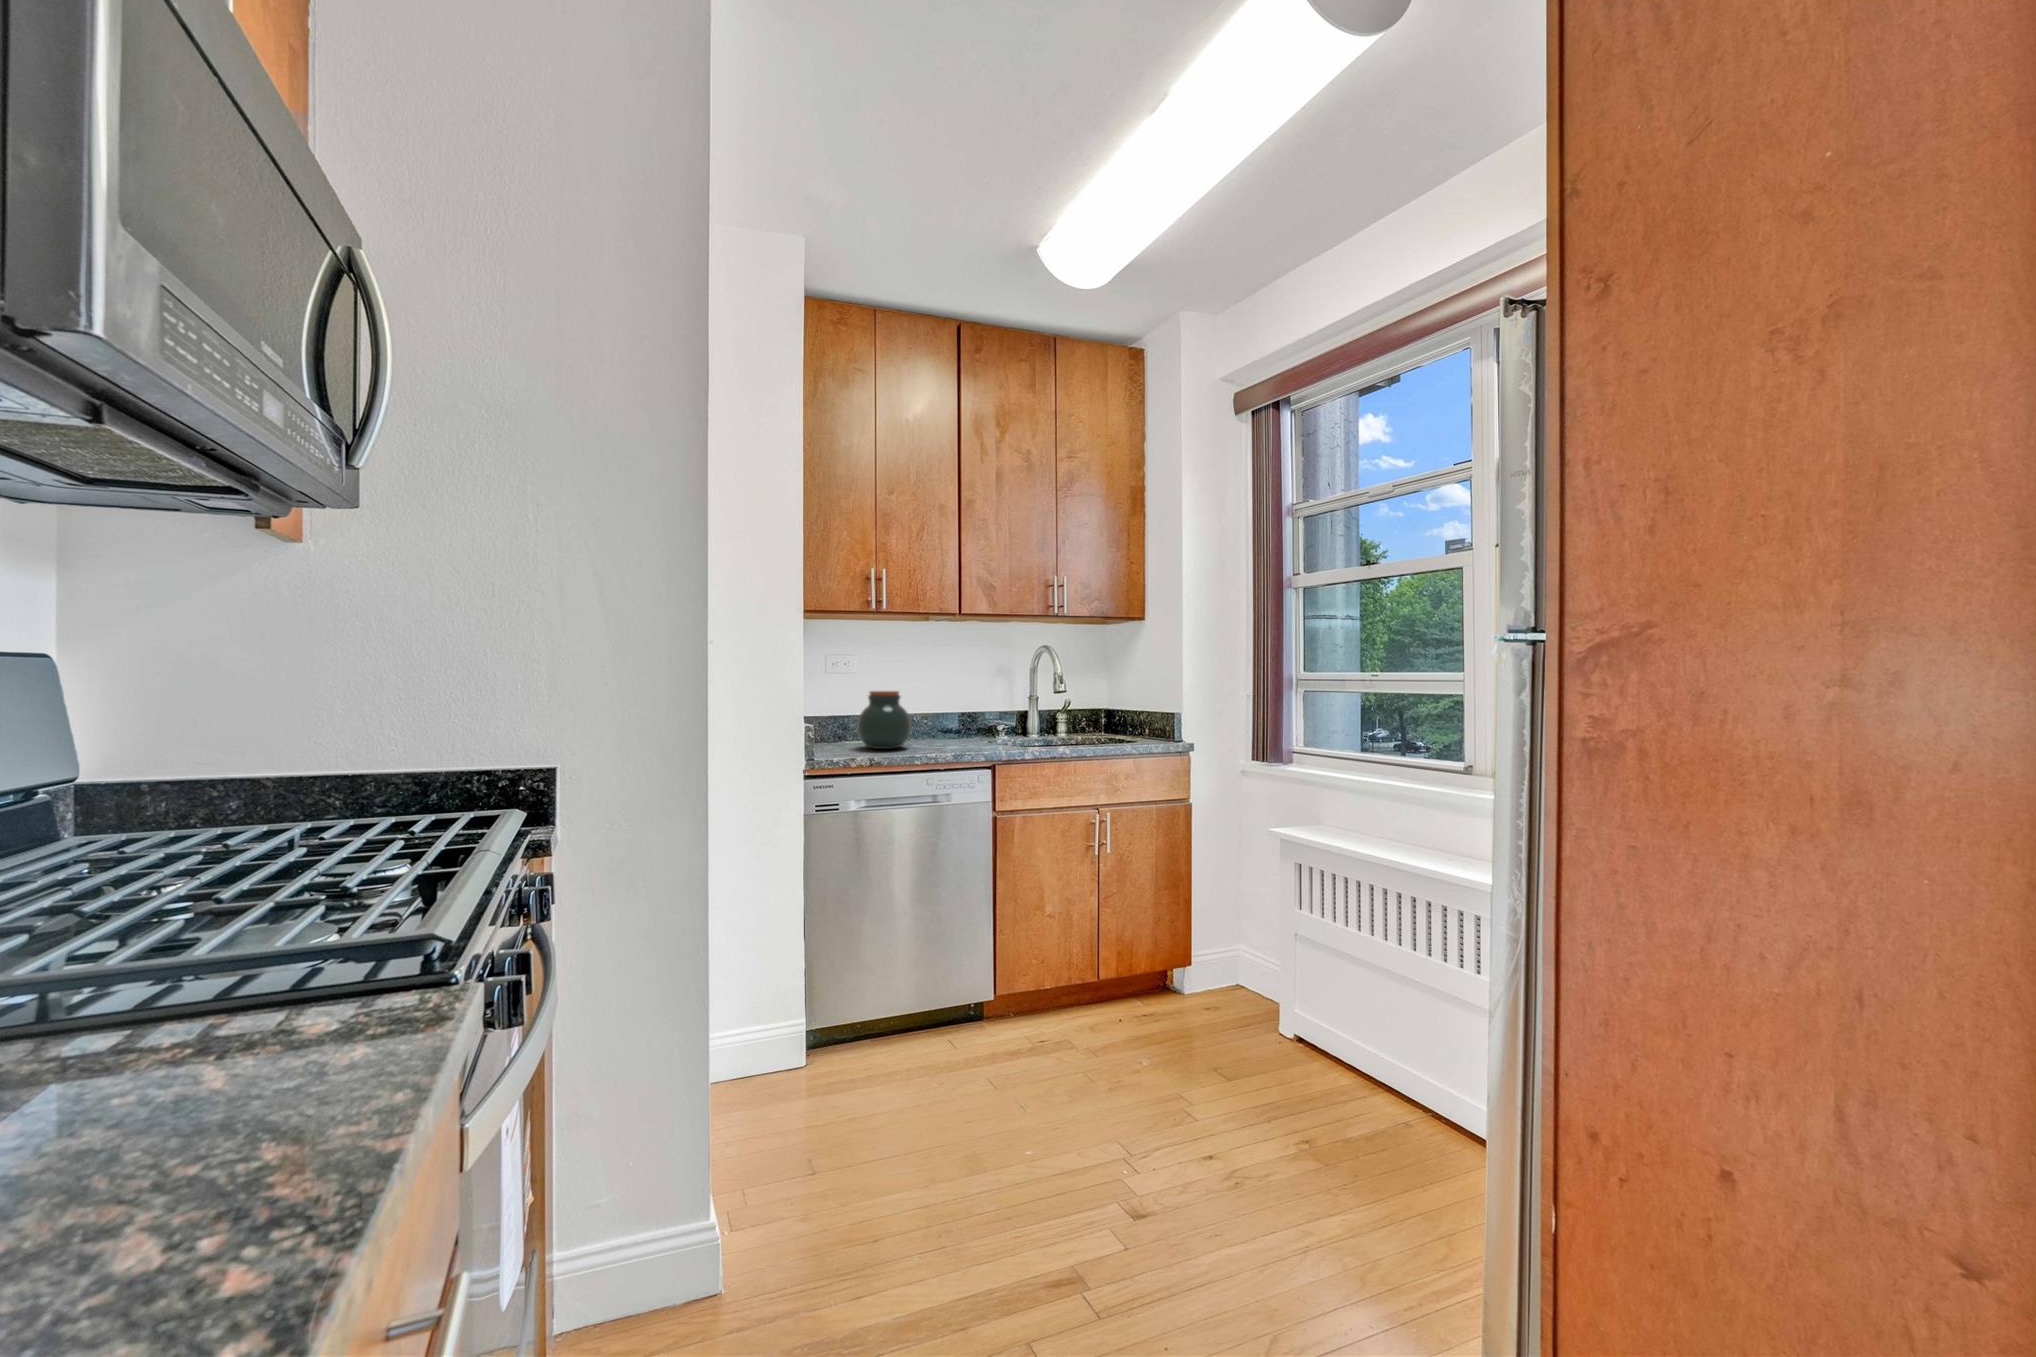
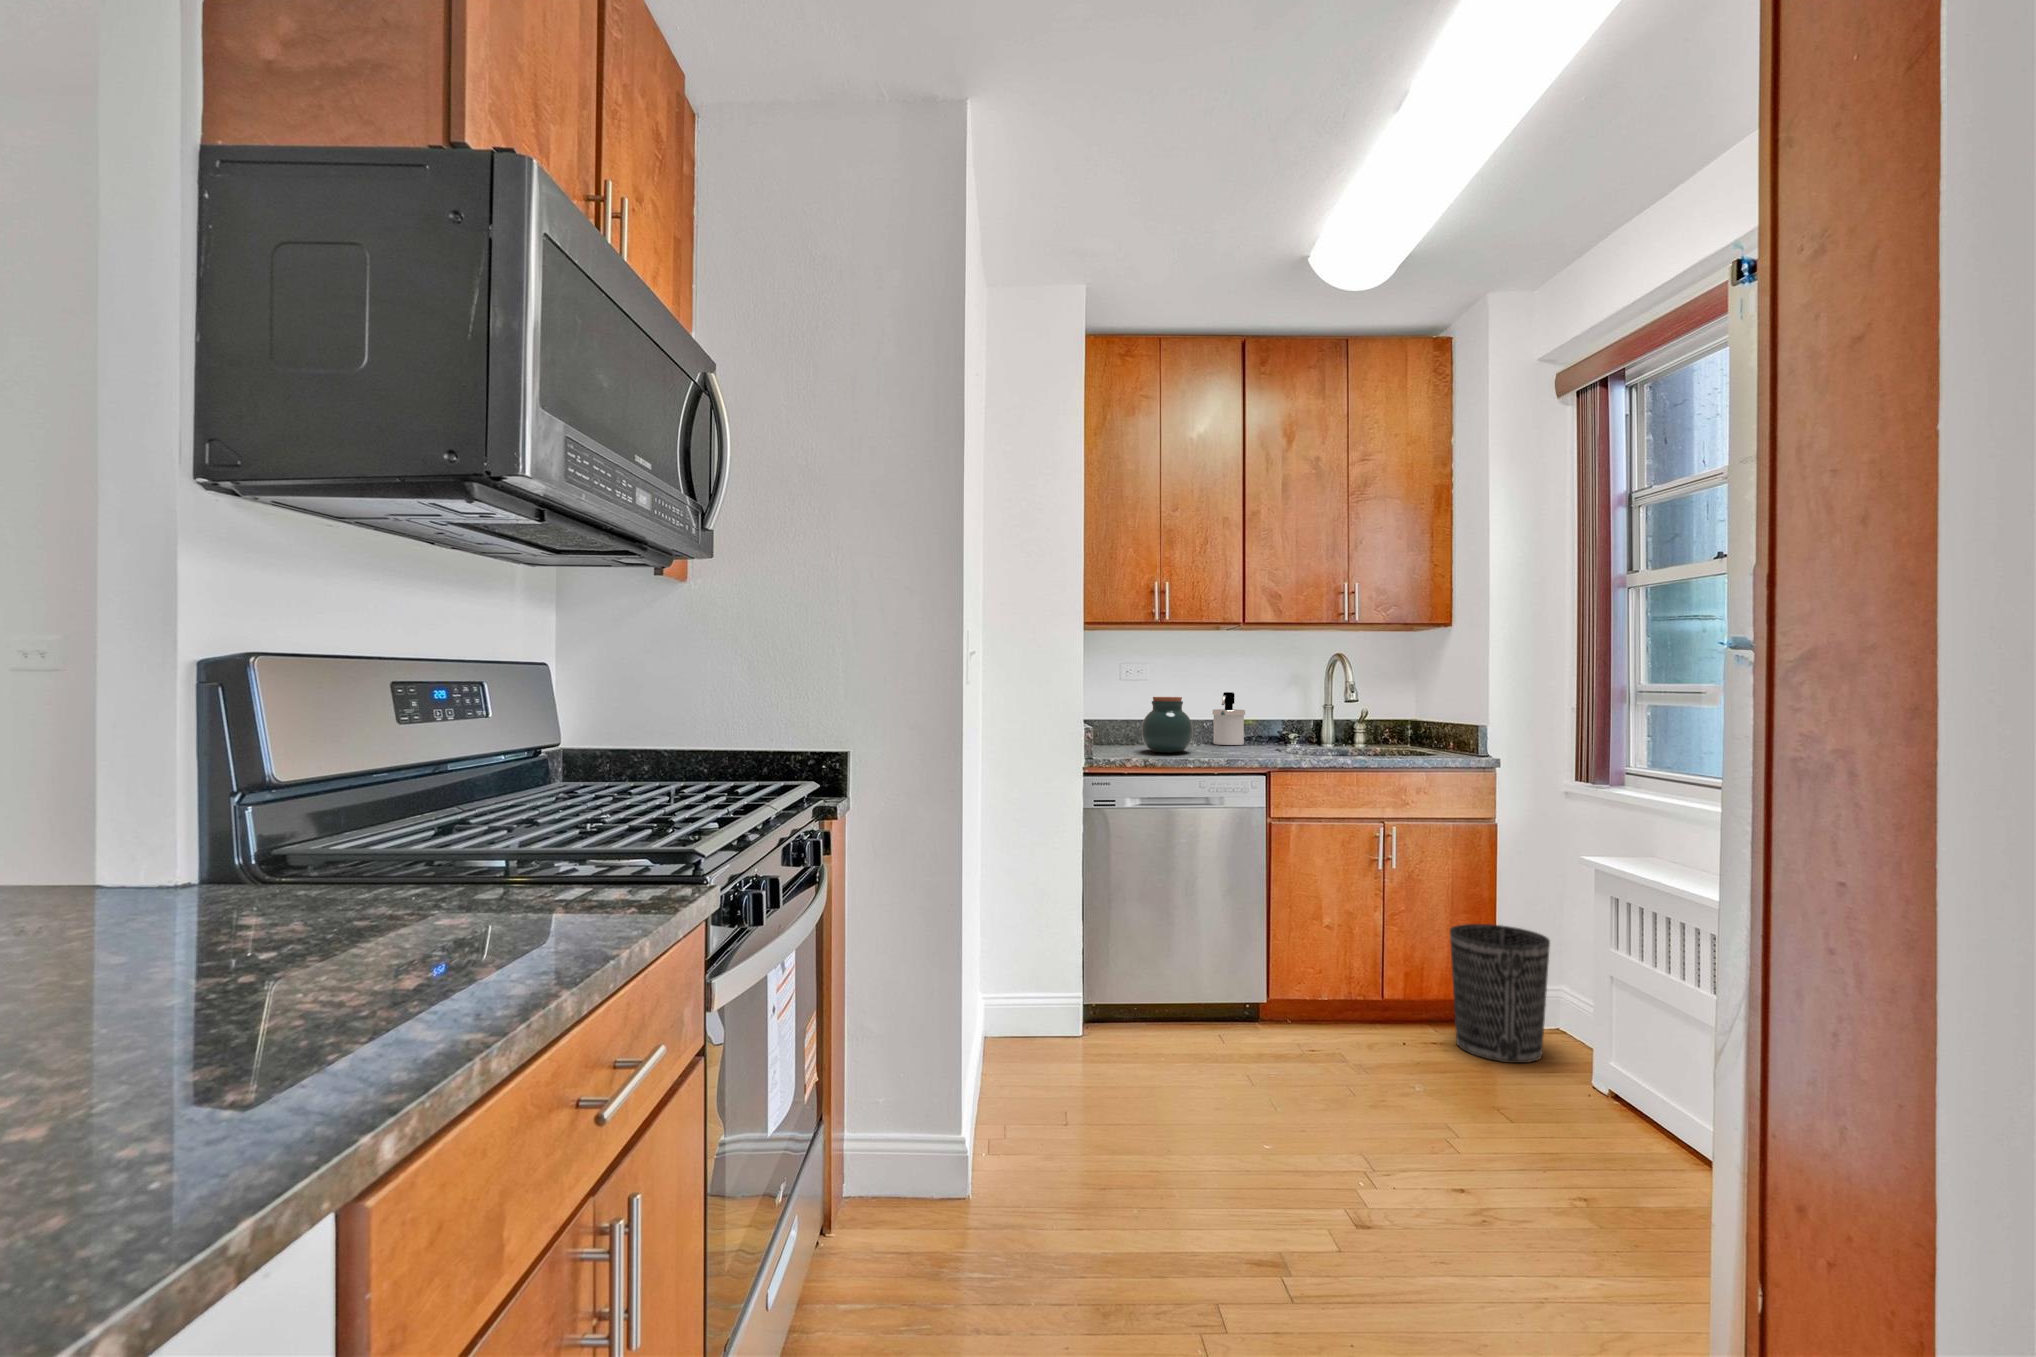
soap dispenser: none [924,685,956,739] -> present [1213,692,1245,745]
wastebasket: none [1158,897,1242,1024] -> present [1450,924,1550,1063]

